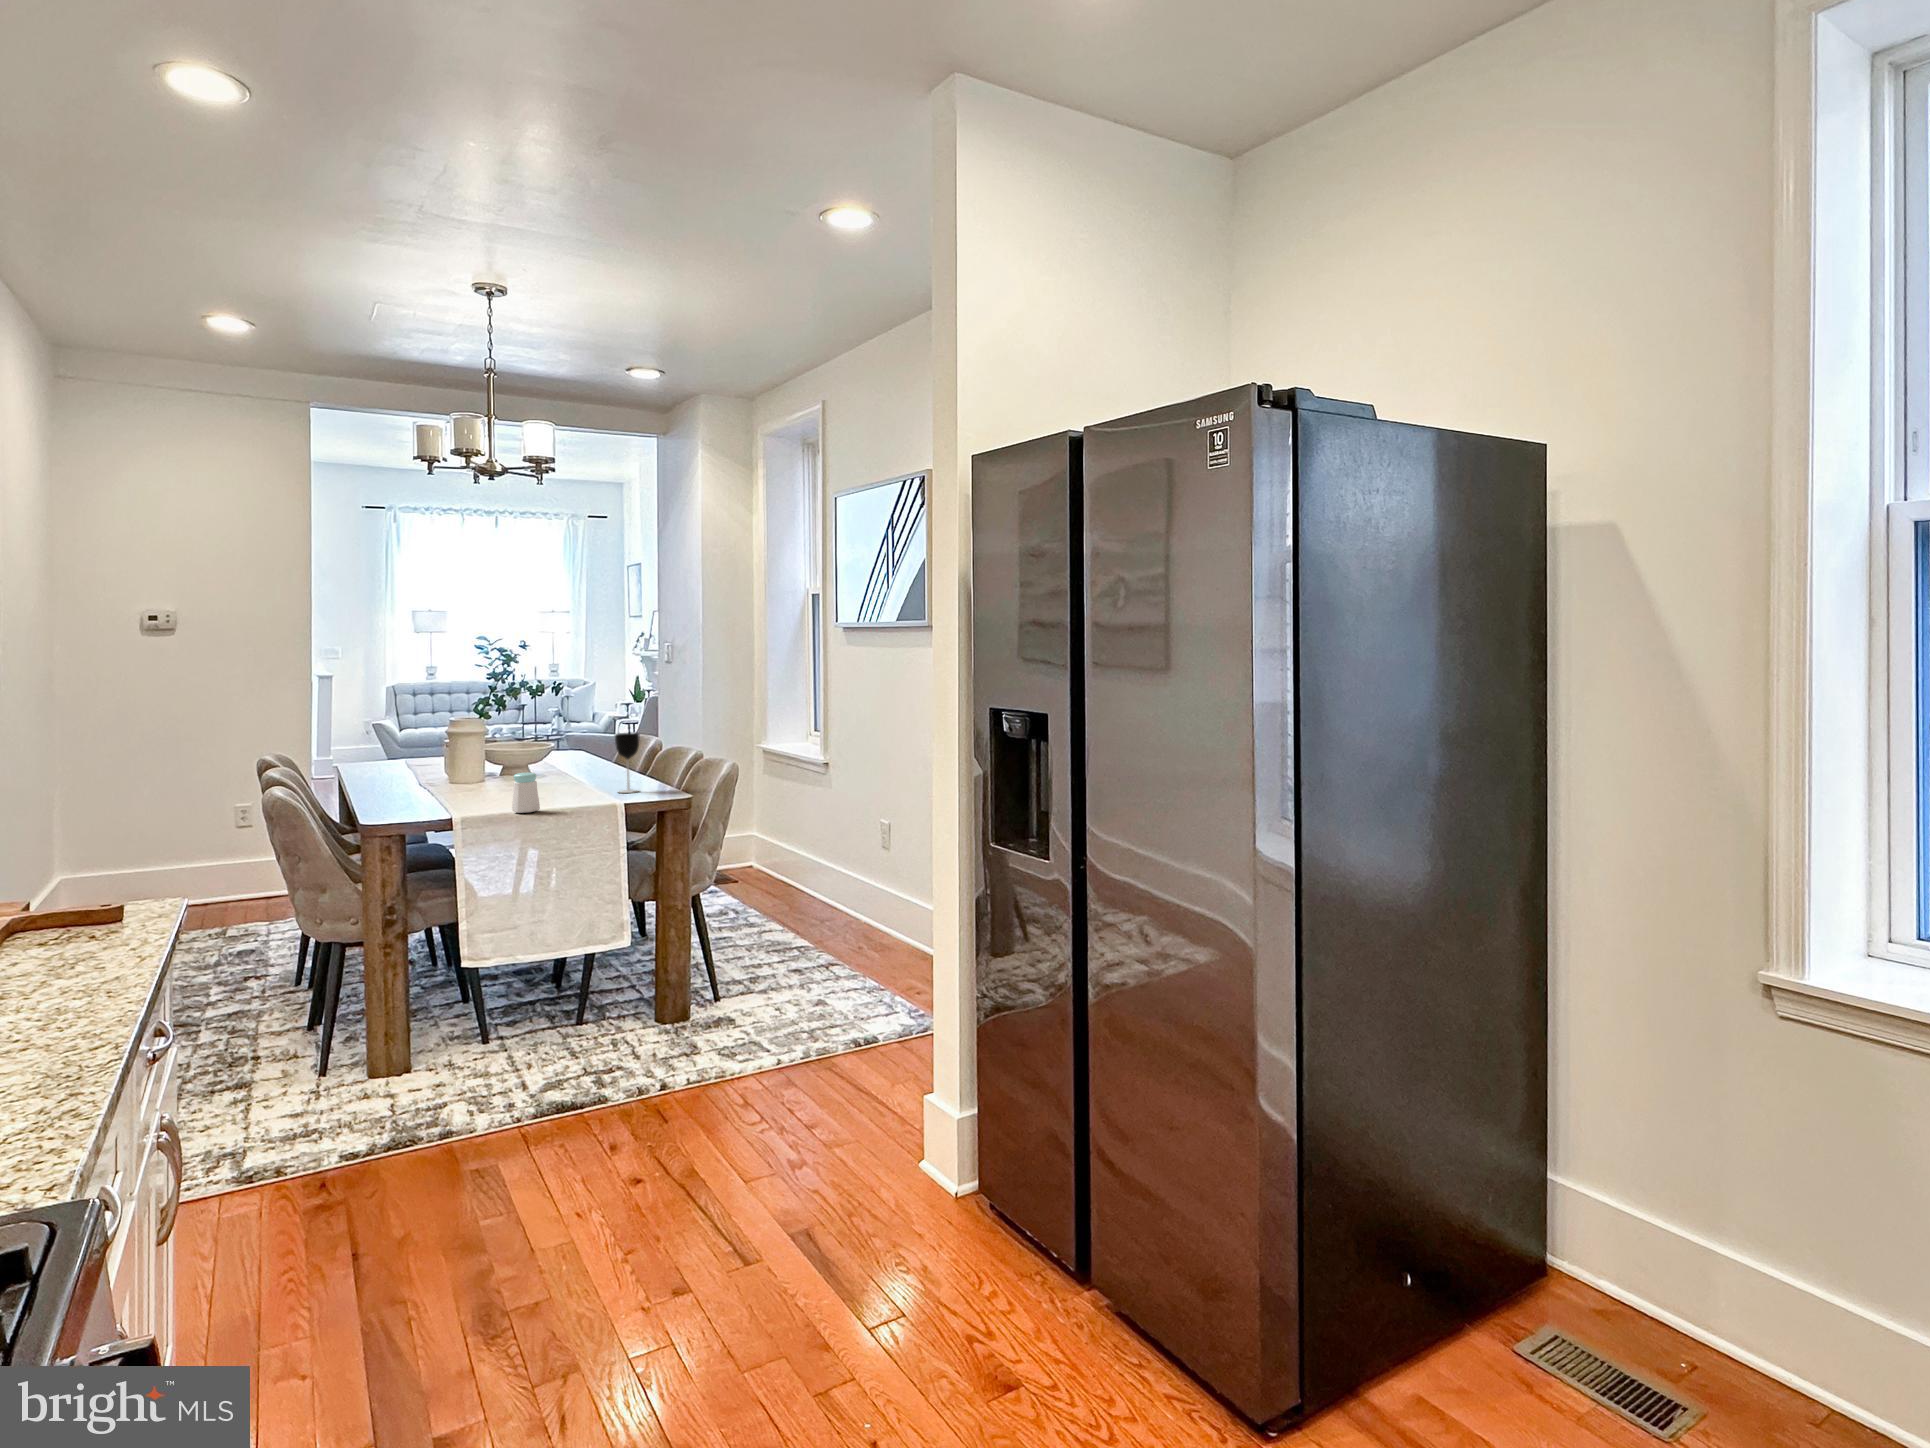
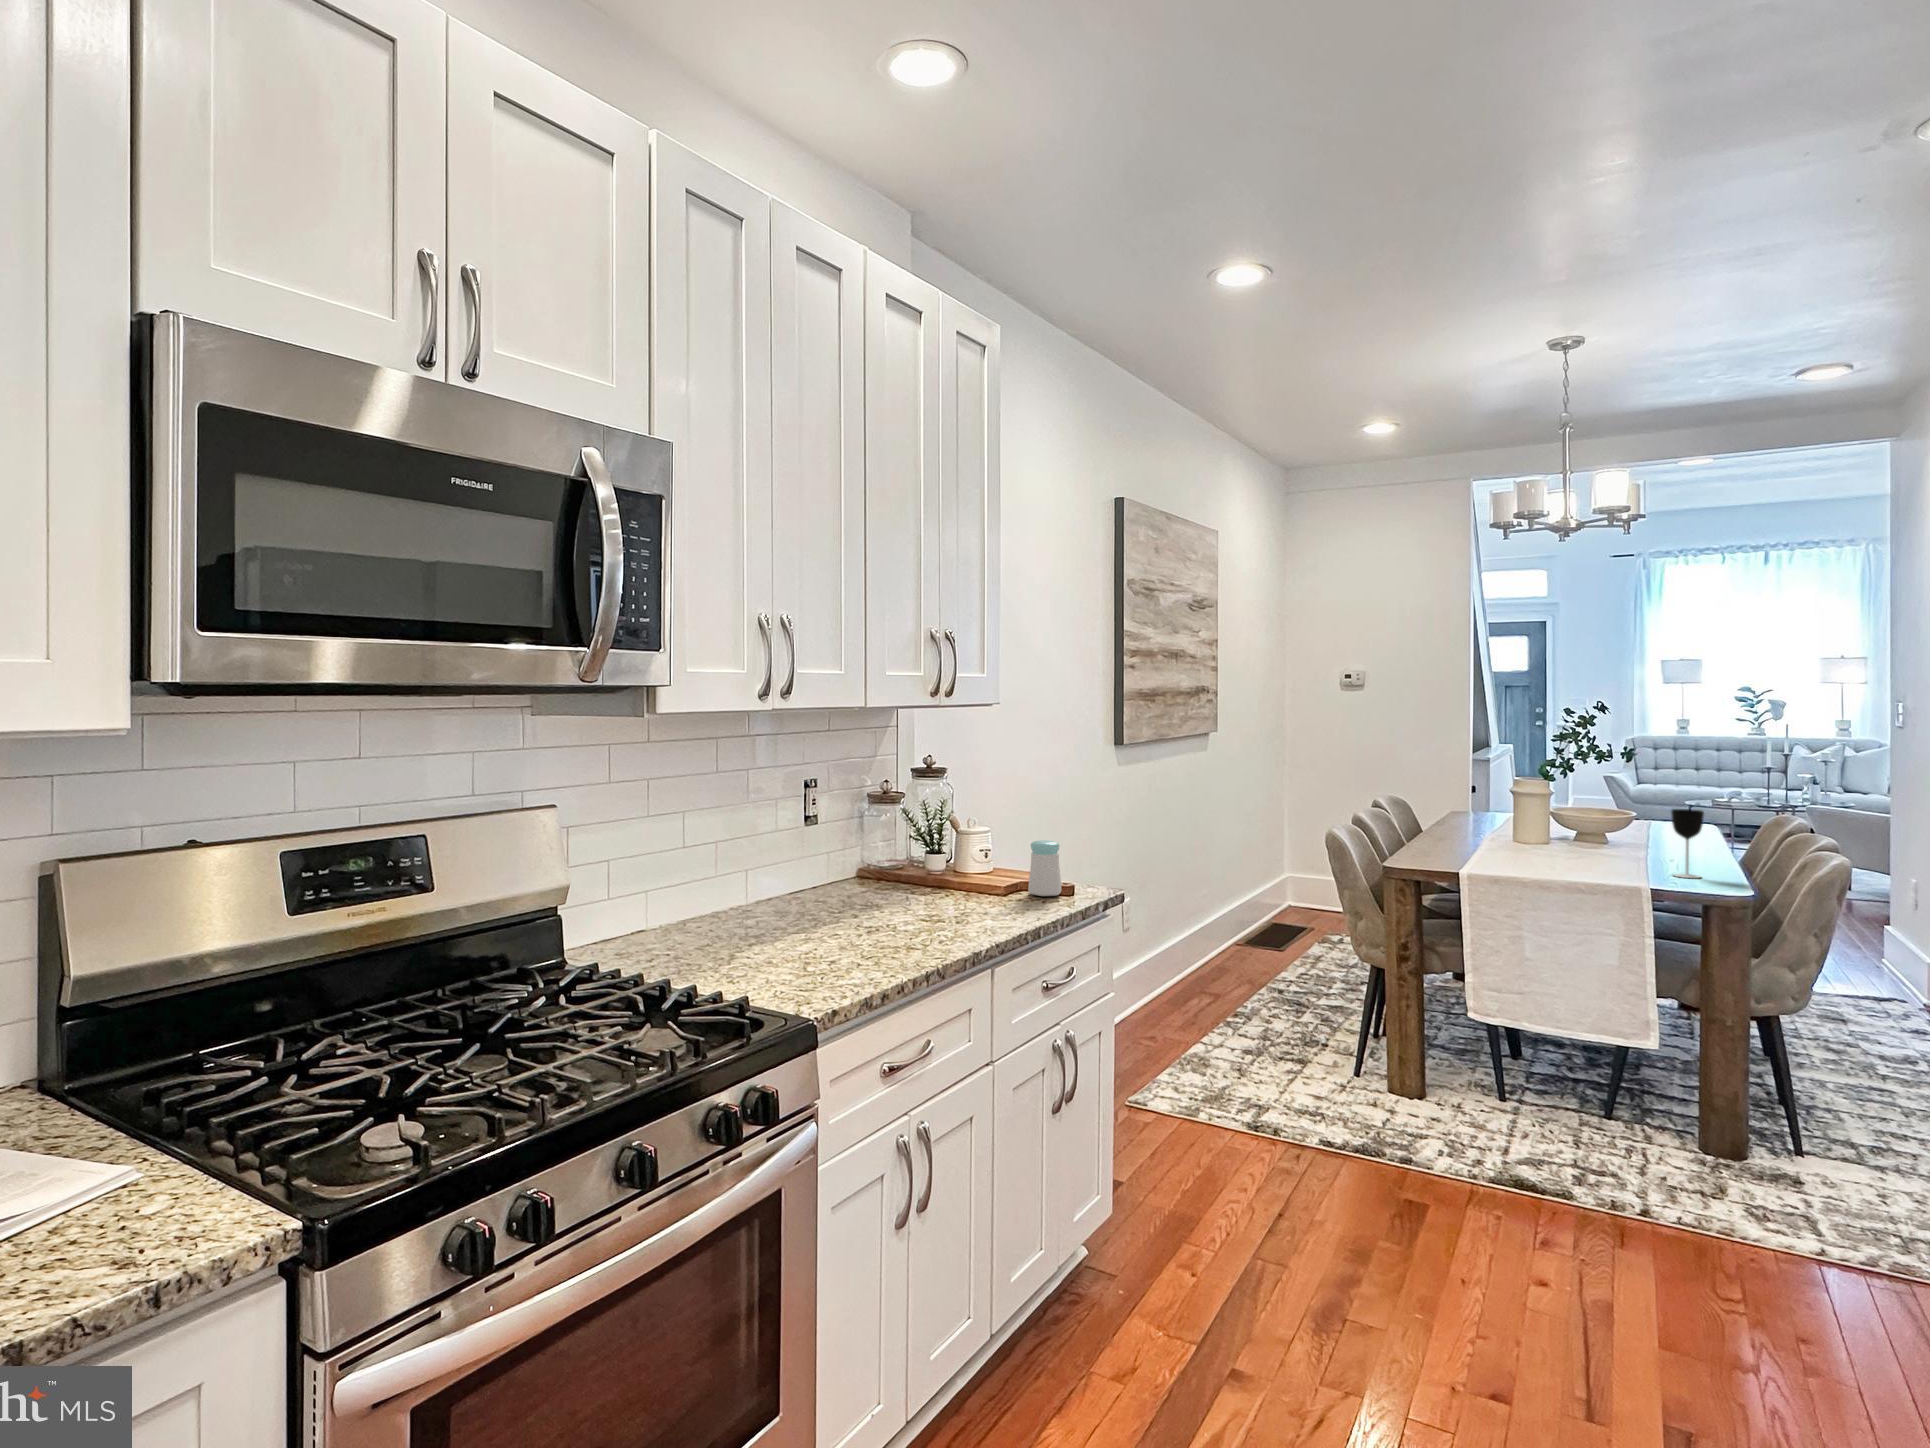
salt shaker: present [512,772,540,813] -> present [1028,840,1061,896]

